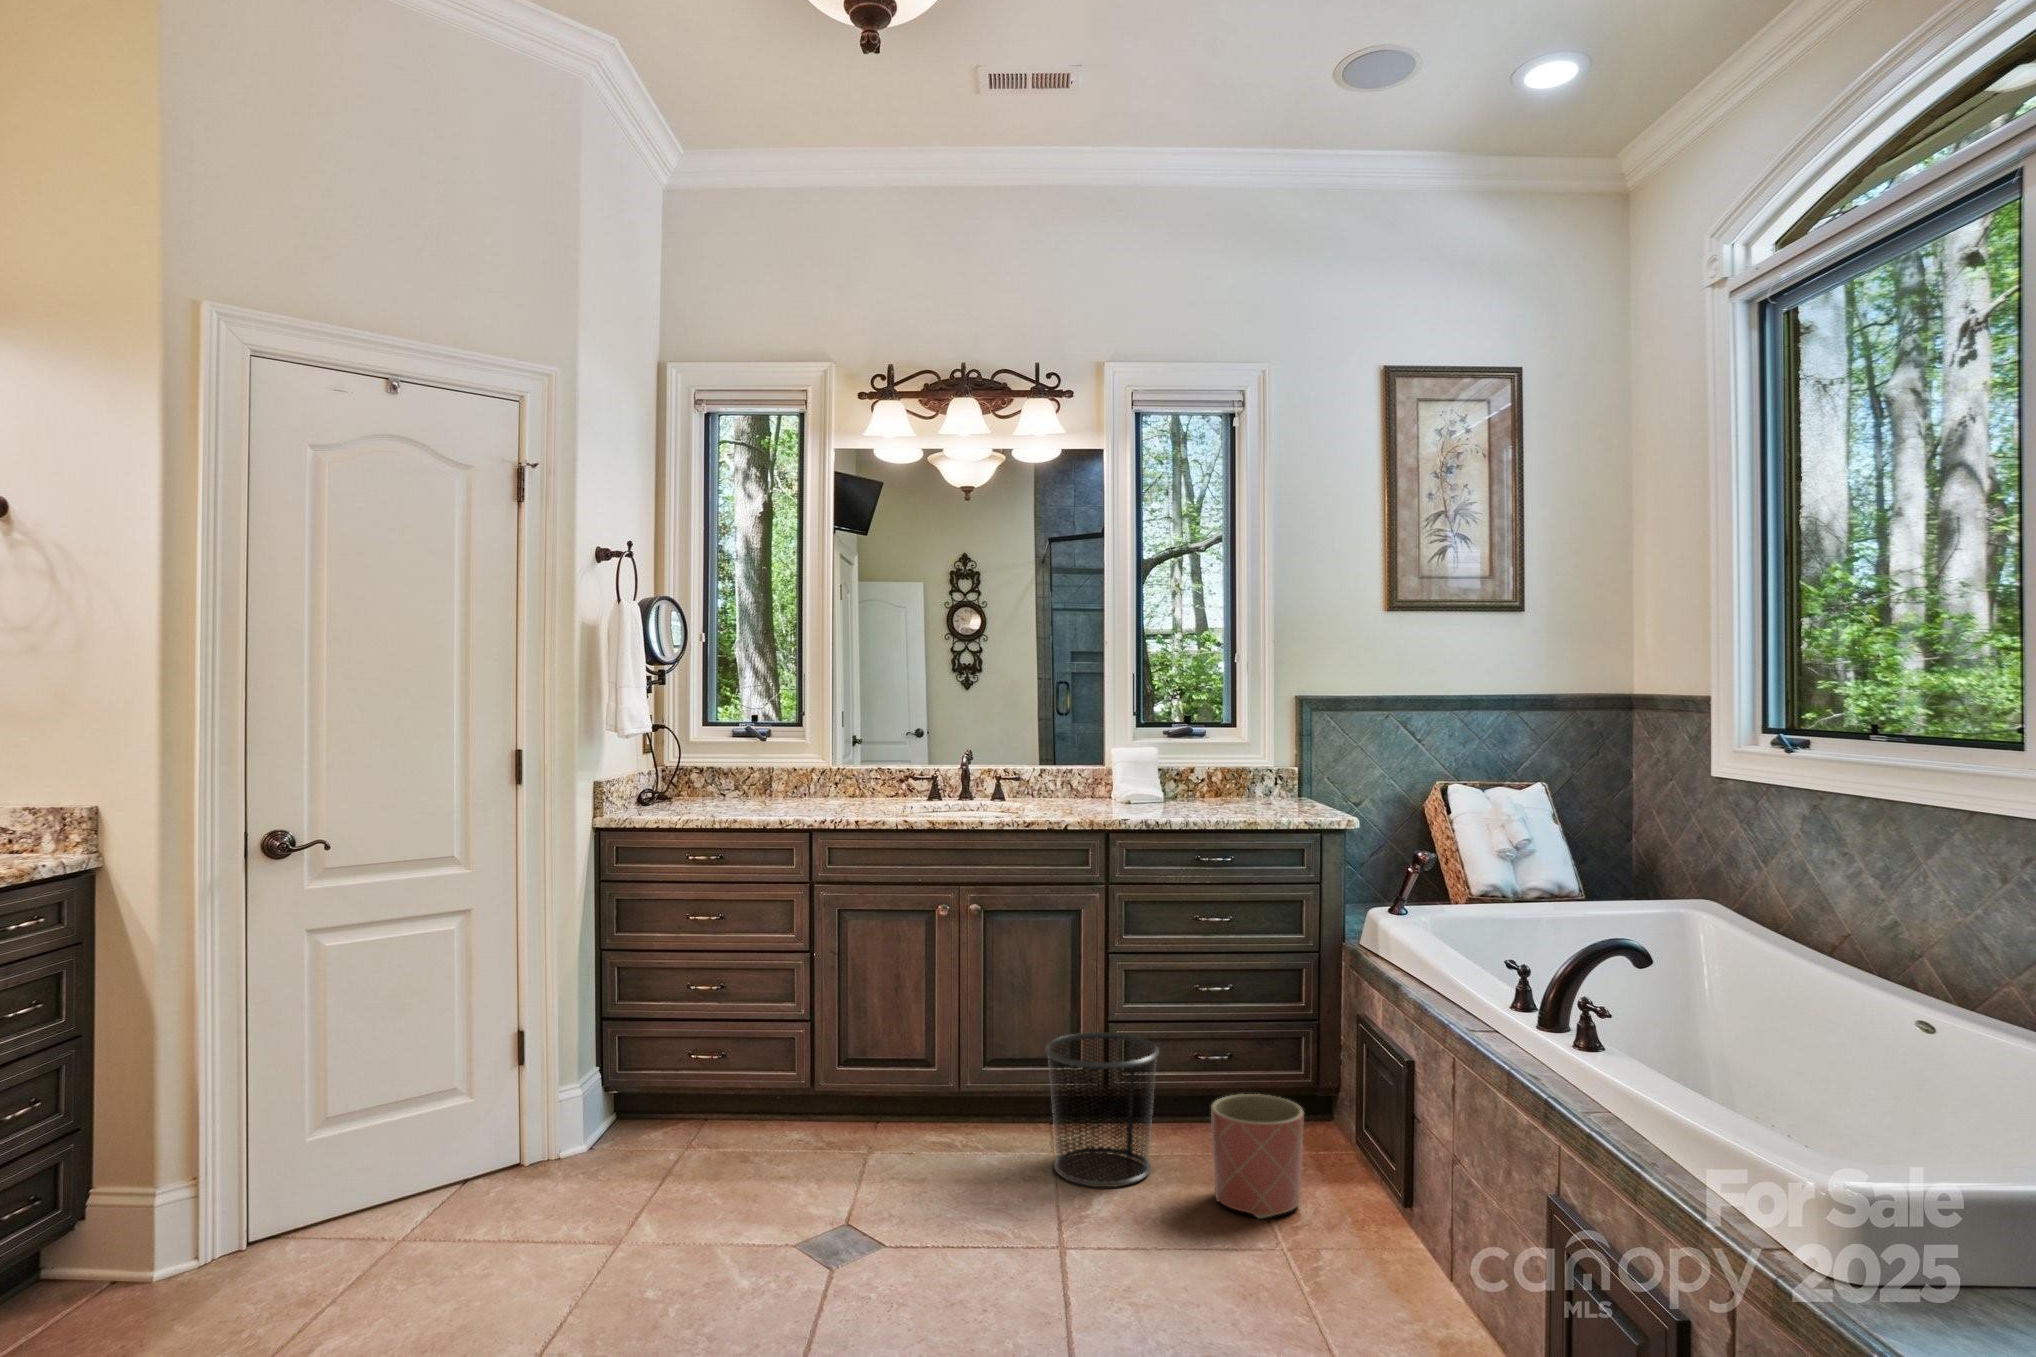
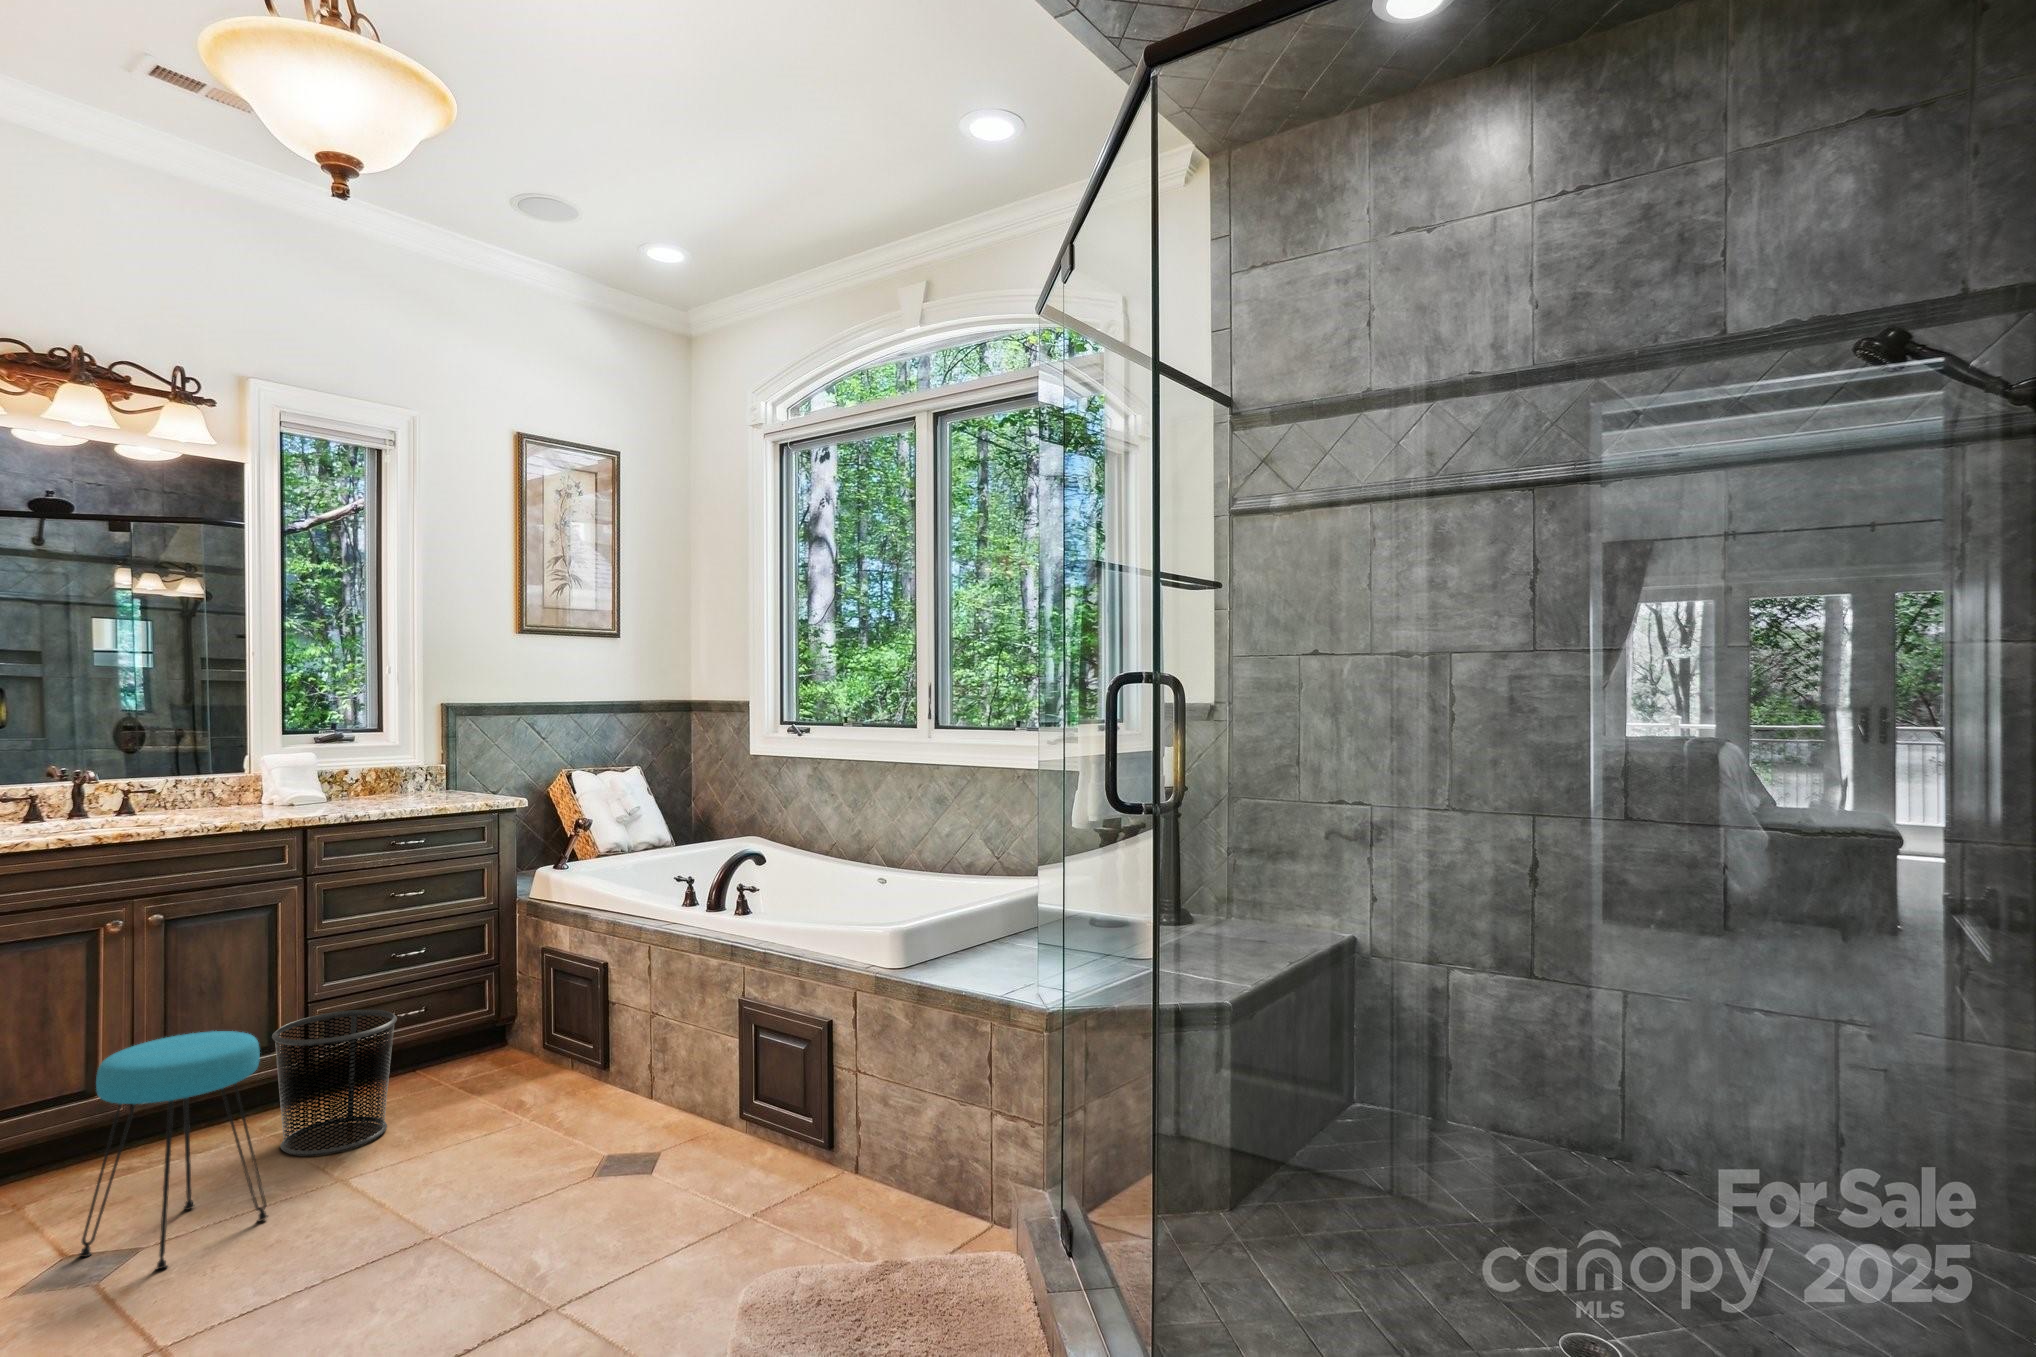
stool: none [853,1024,981,1246] -> present [79,1031,268,1269]
planter: present [1211,1094,1304,1219] -> none [460,1025,542,1124]

